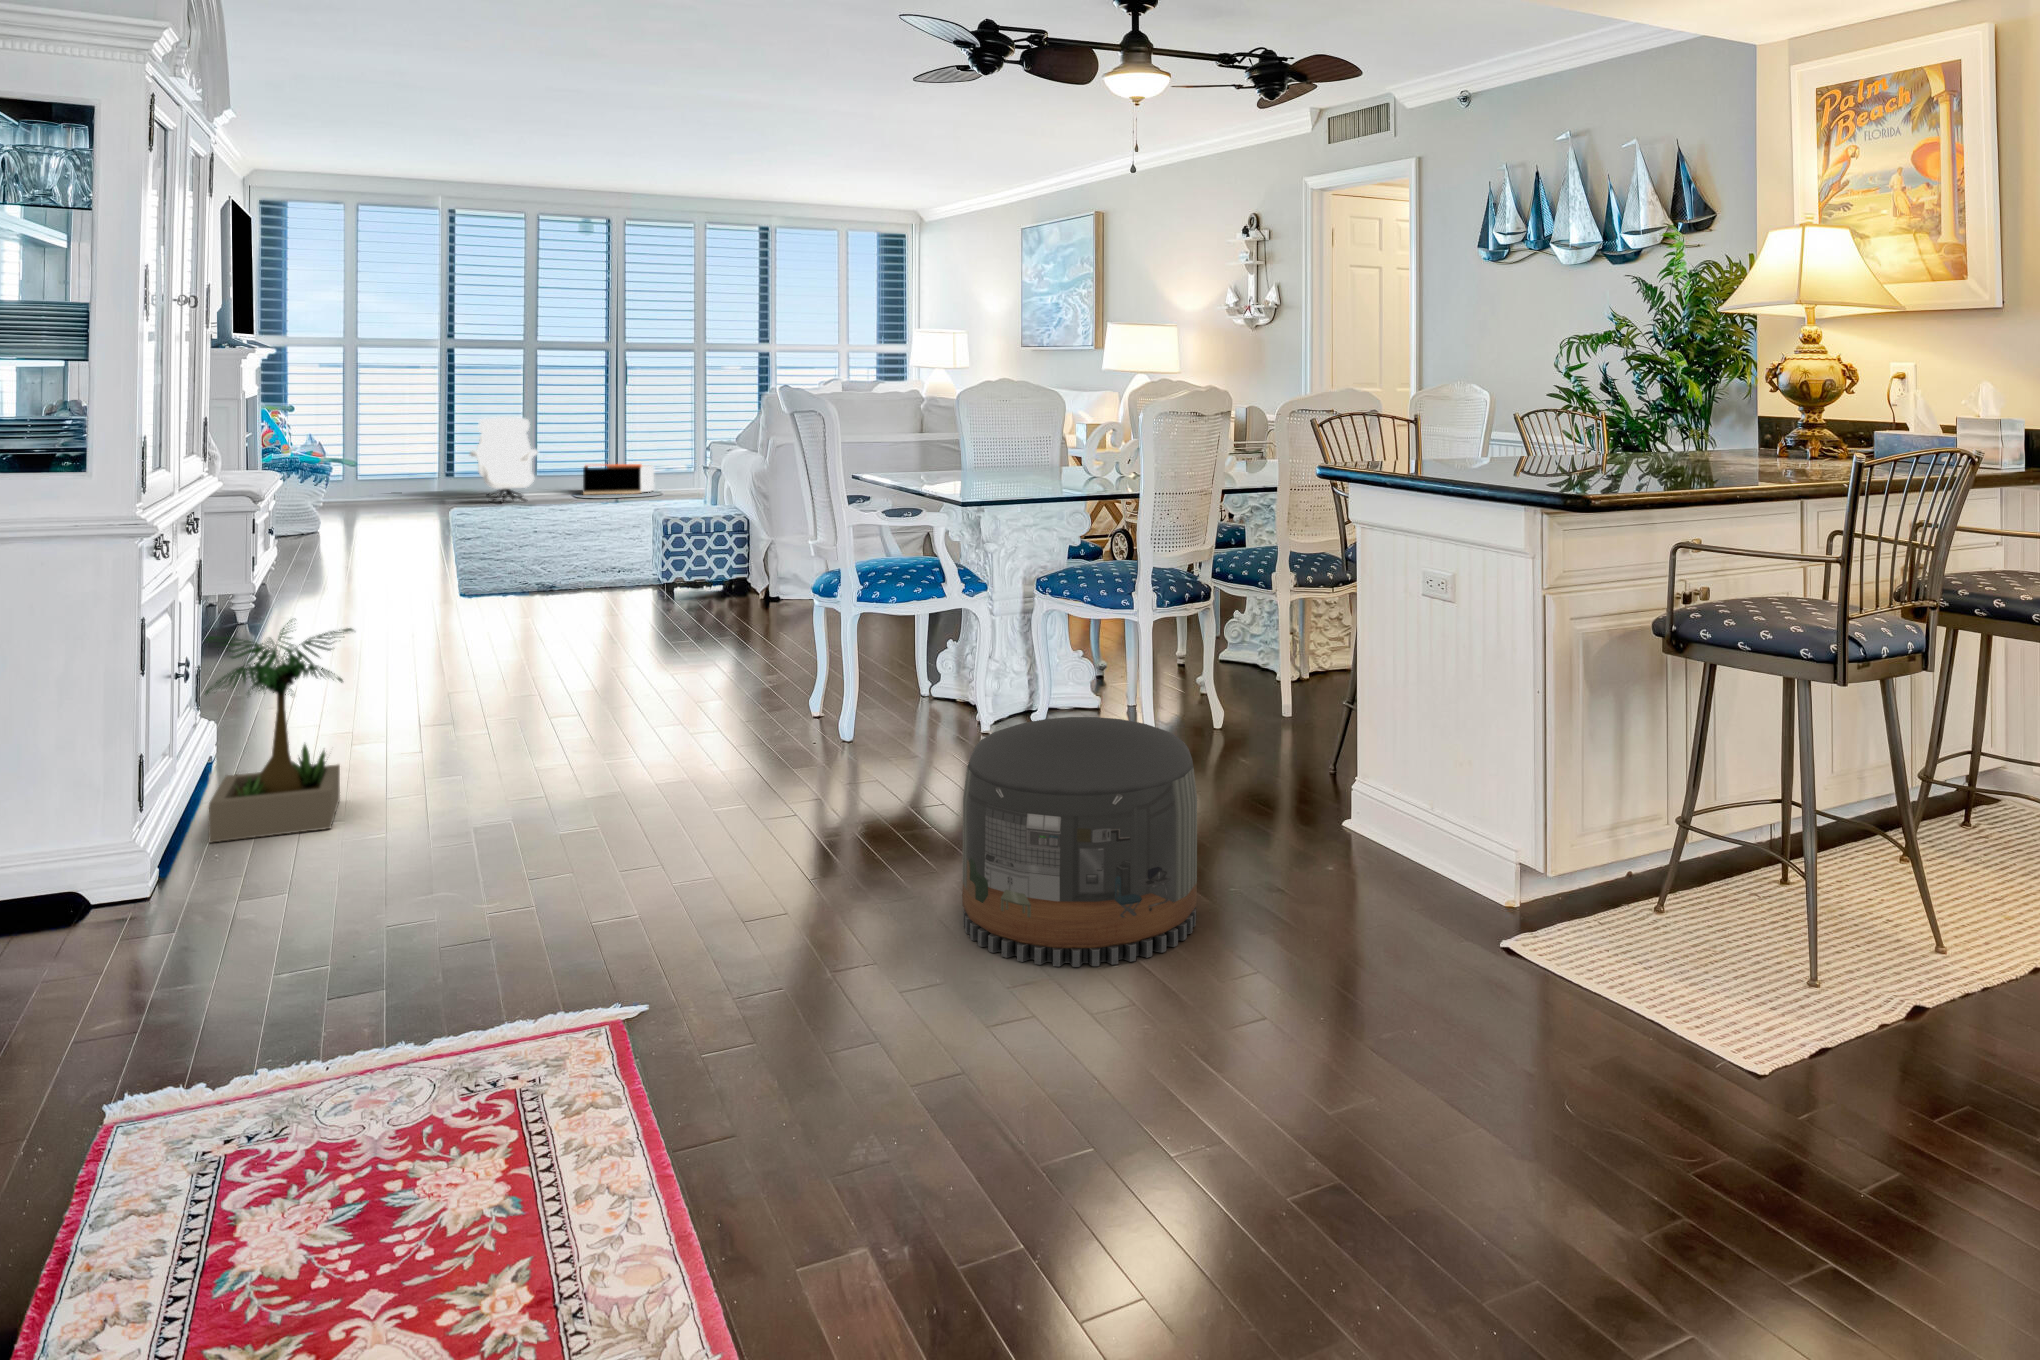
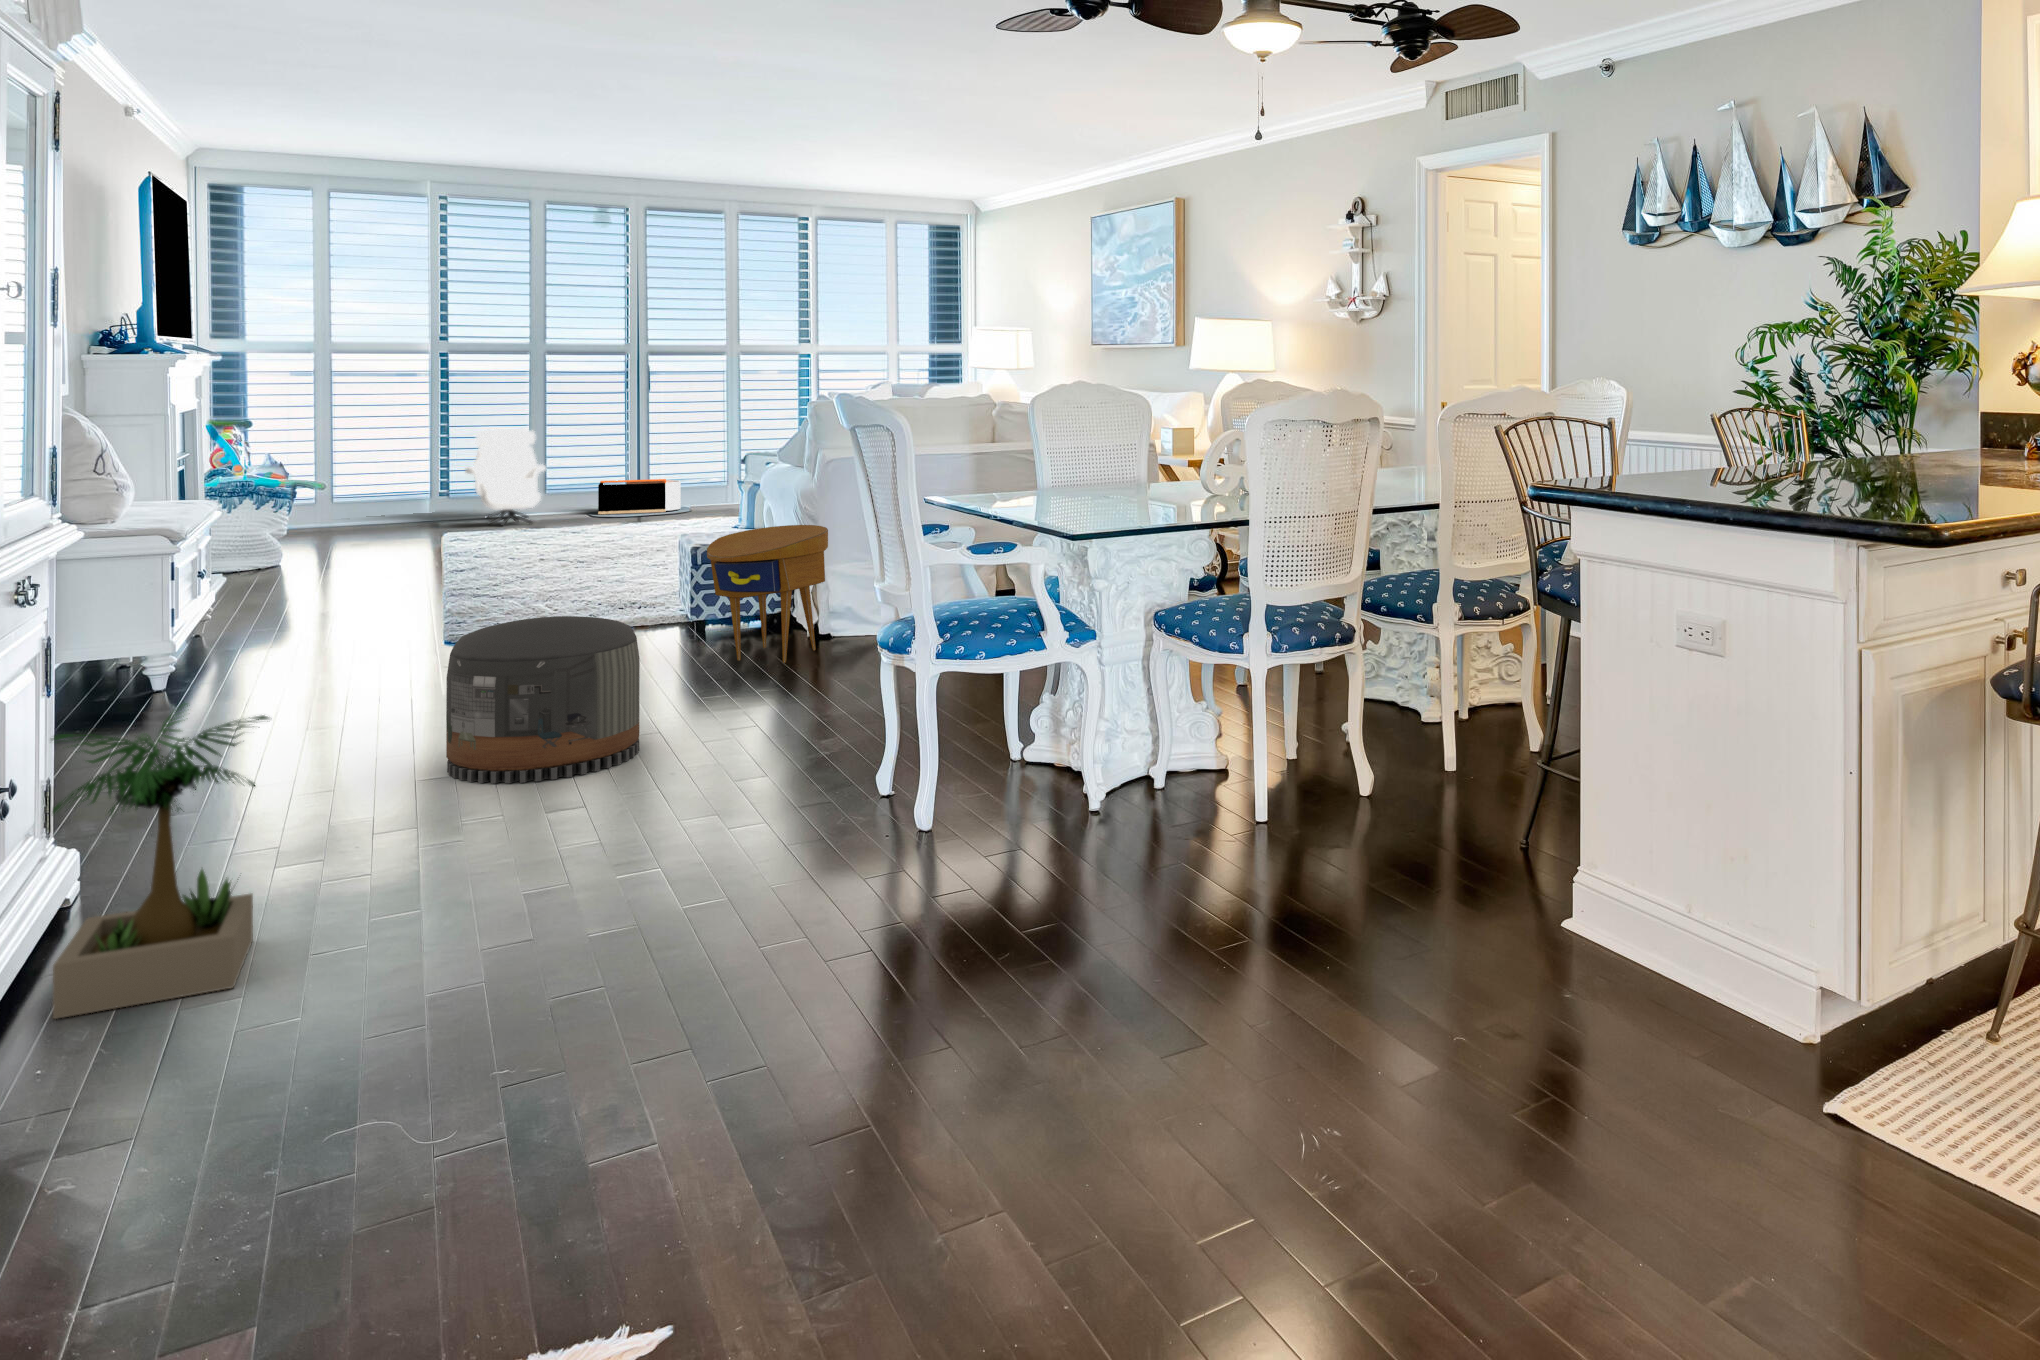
side table: none [676,502,777,619] -> present [707,525,828,663]
pouf: present [962,717,1197,967] -> present [446,616,640,783]

